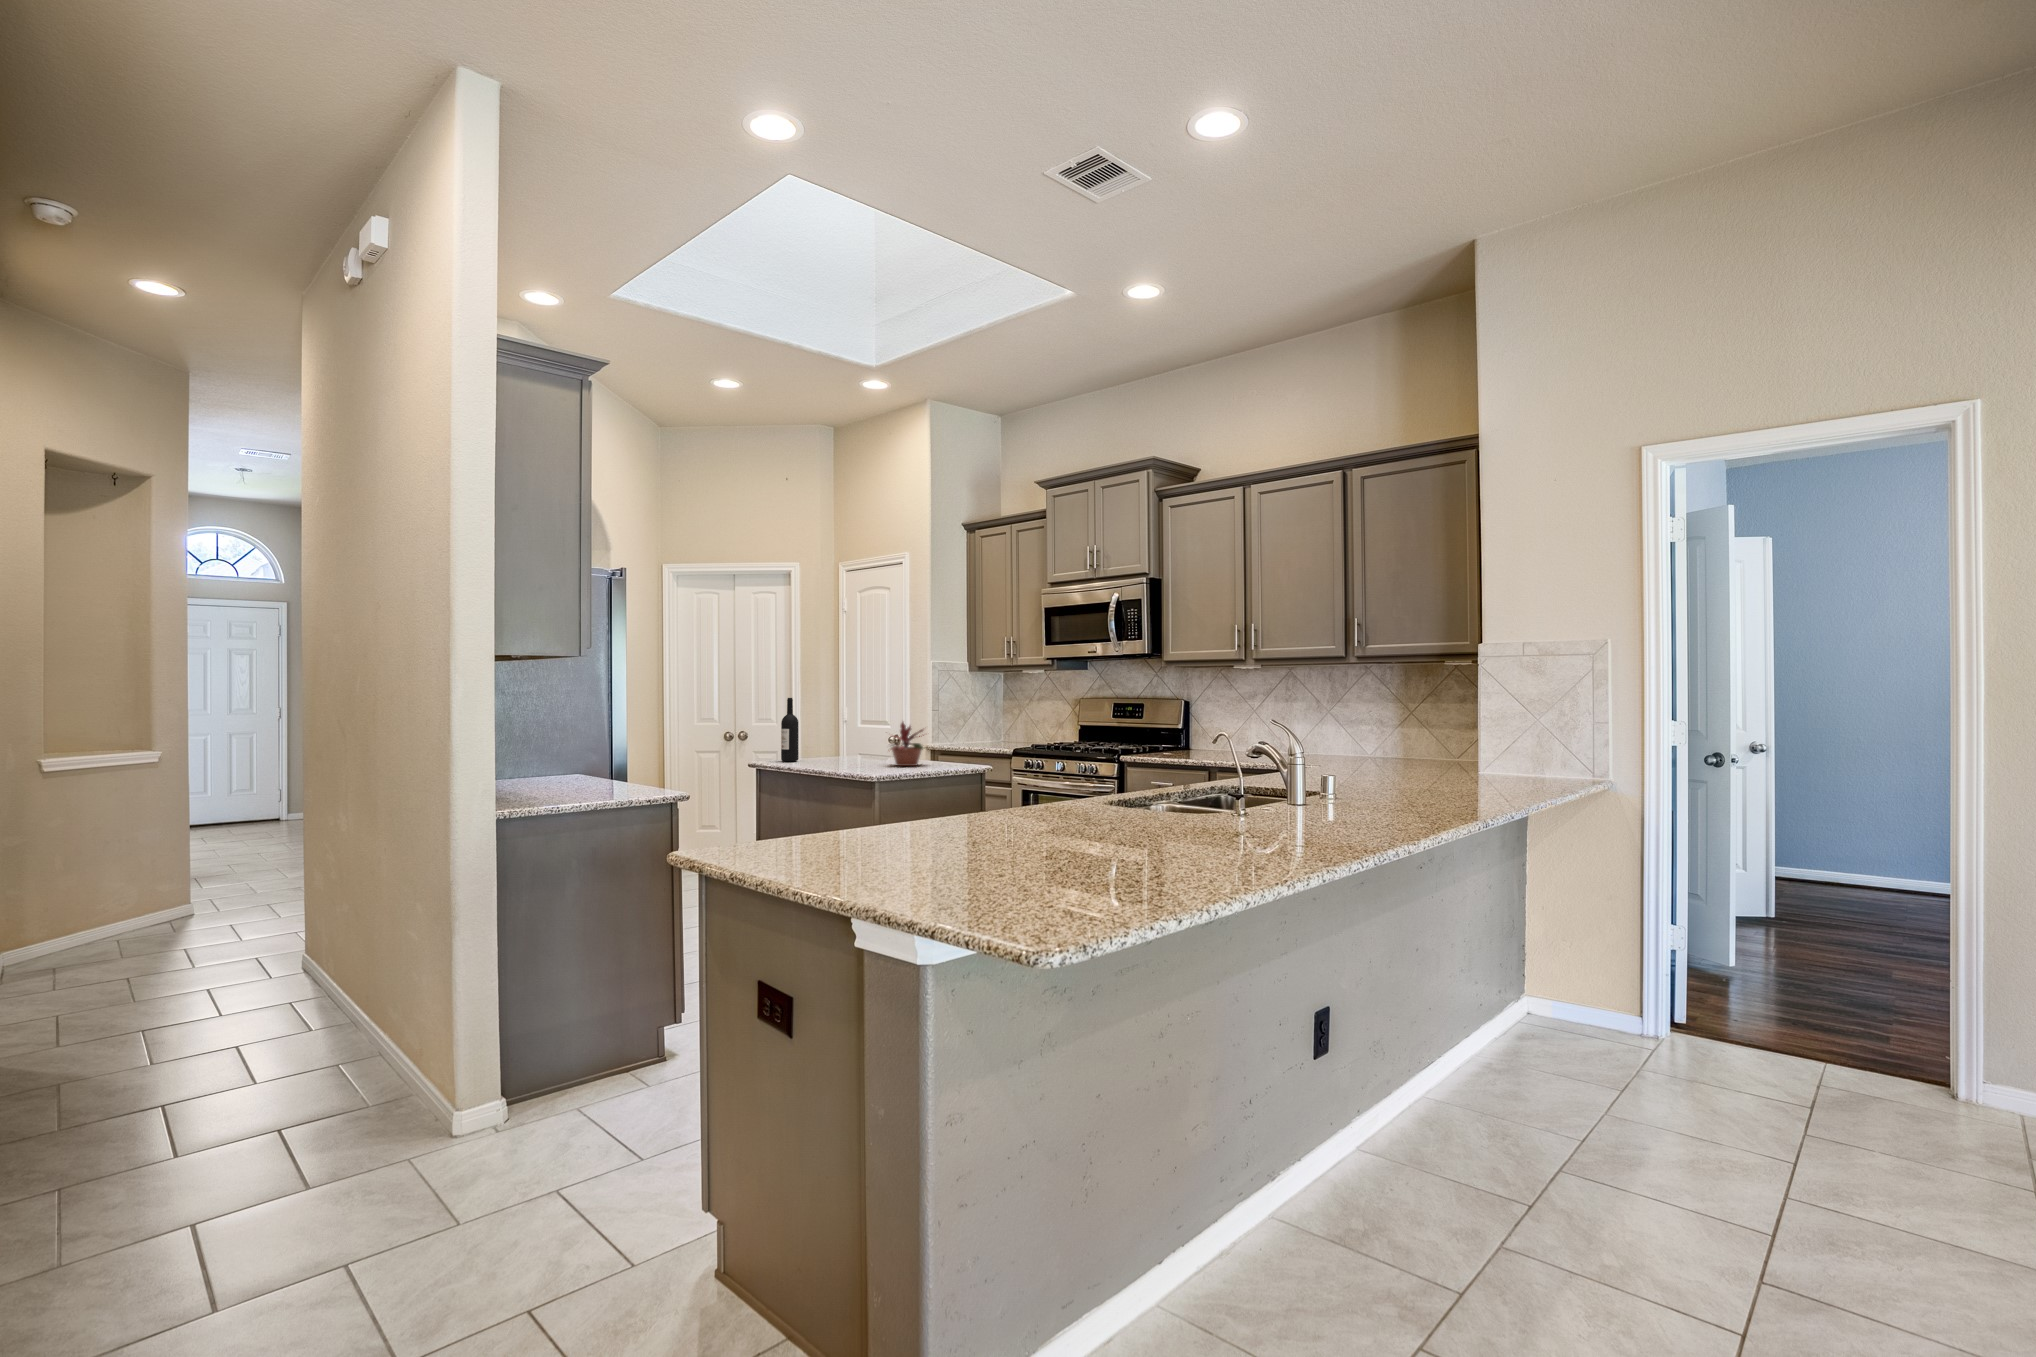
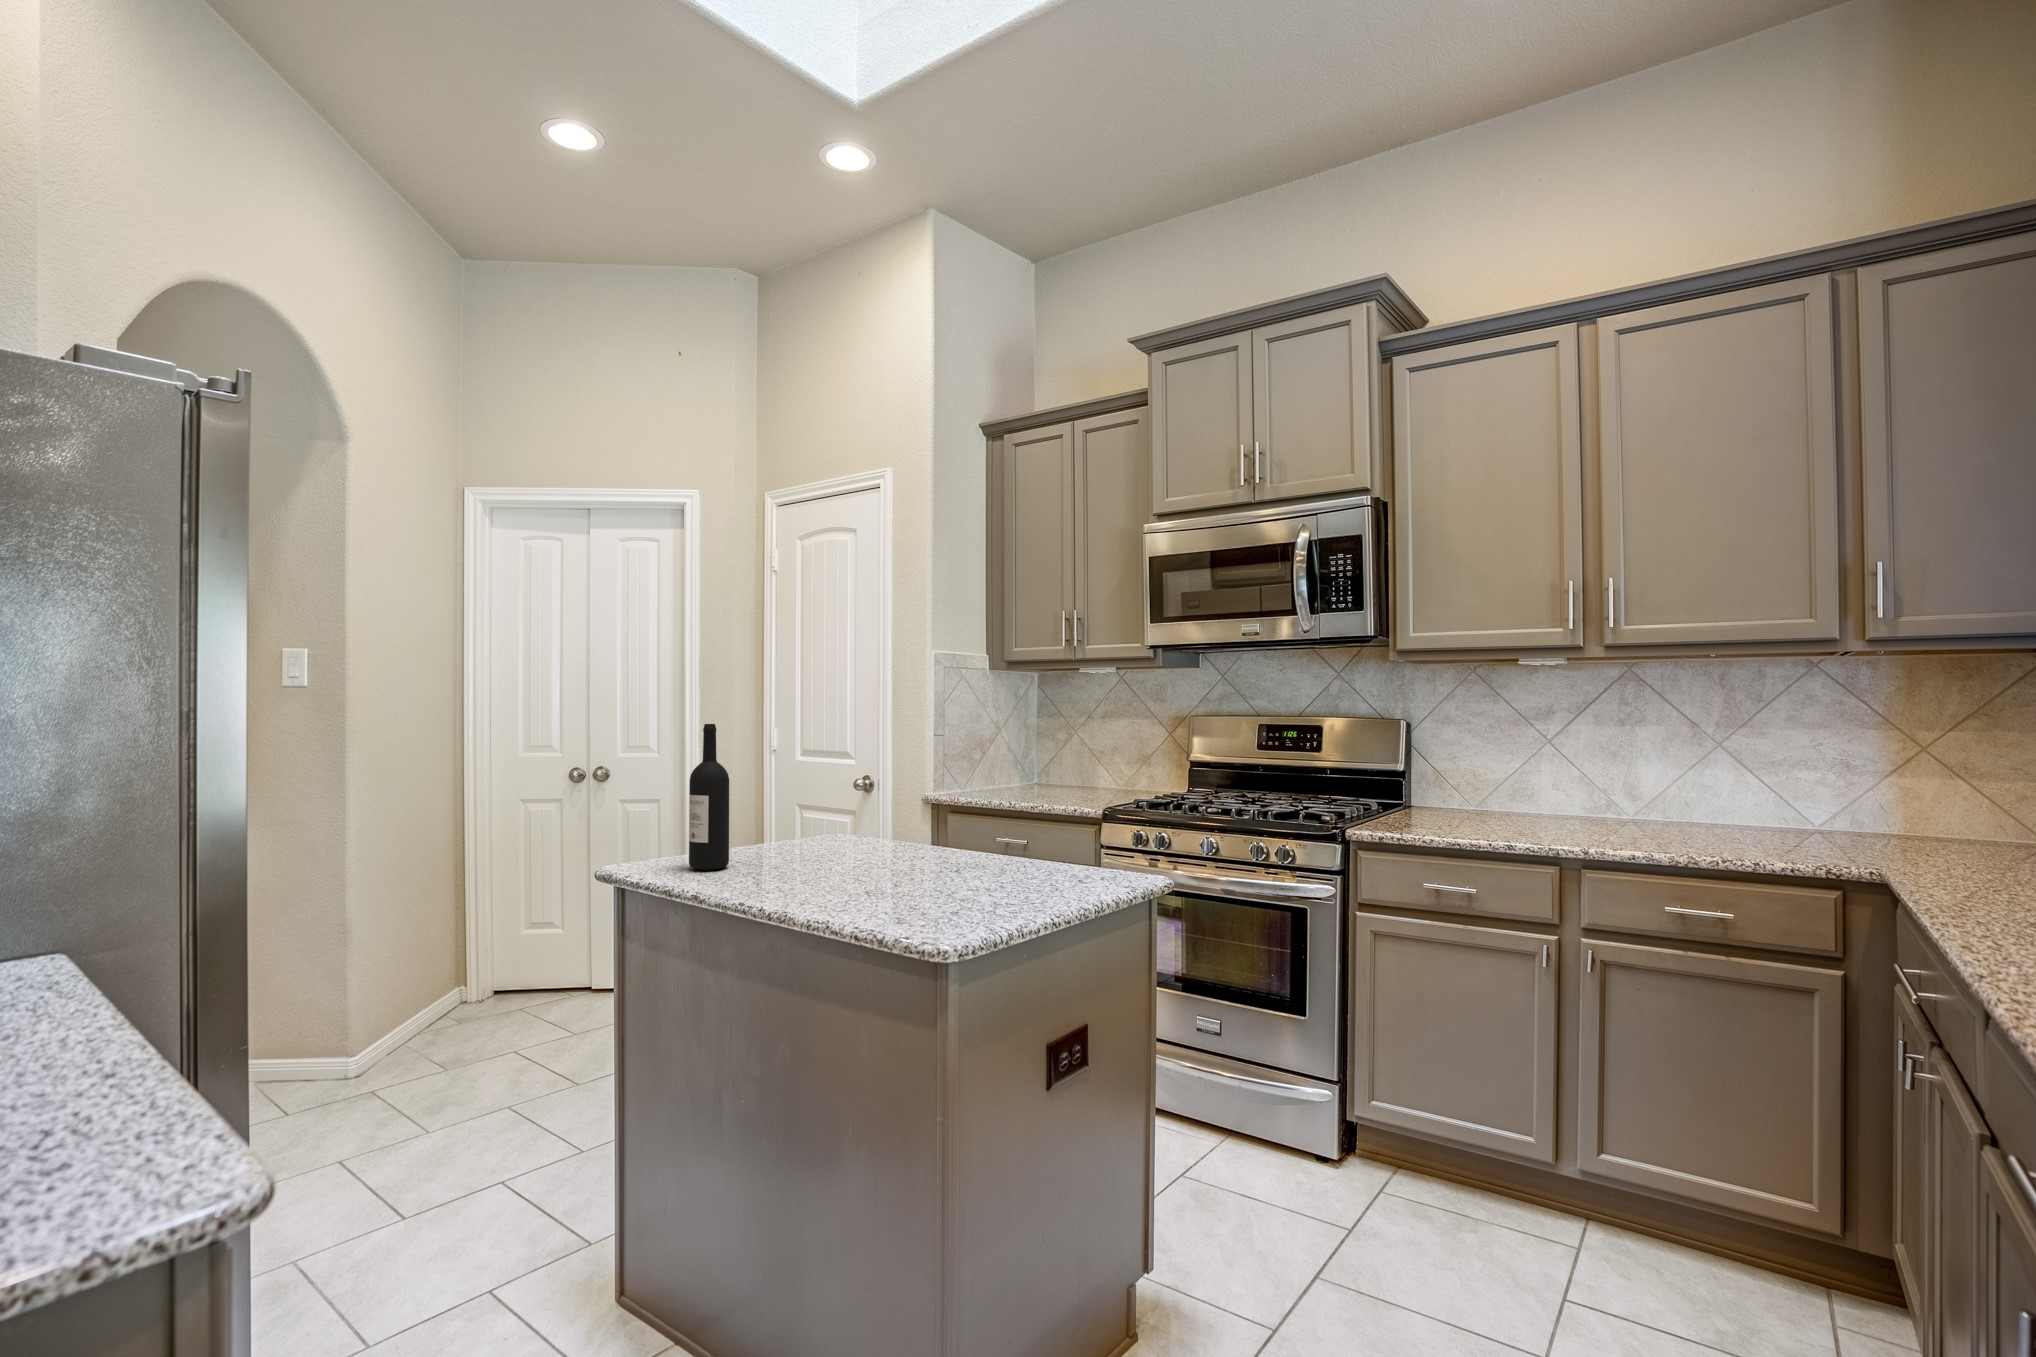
potted plant: present [890,722,924,766] -> none [938,777,1053,887]

